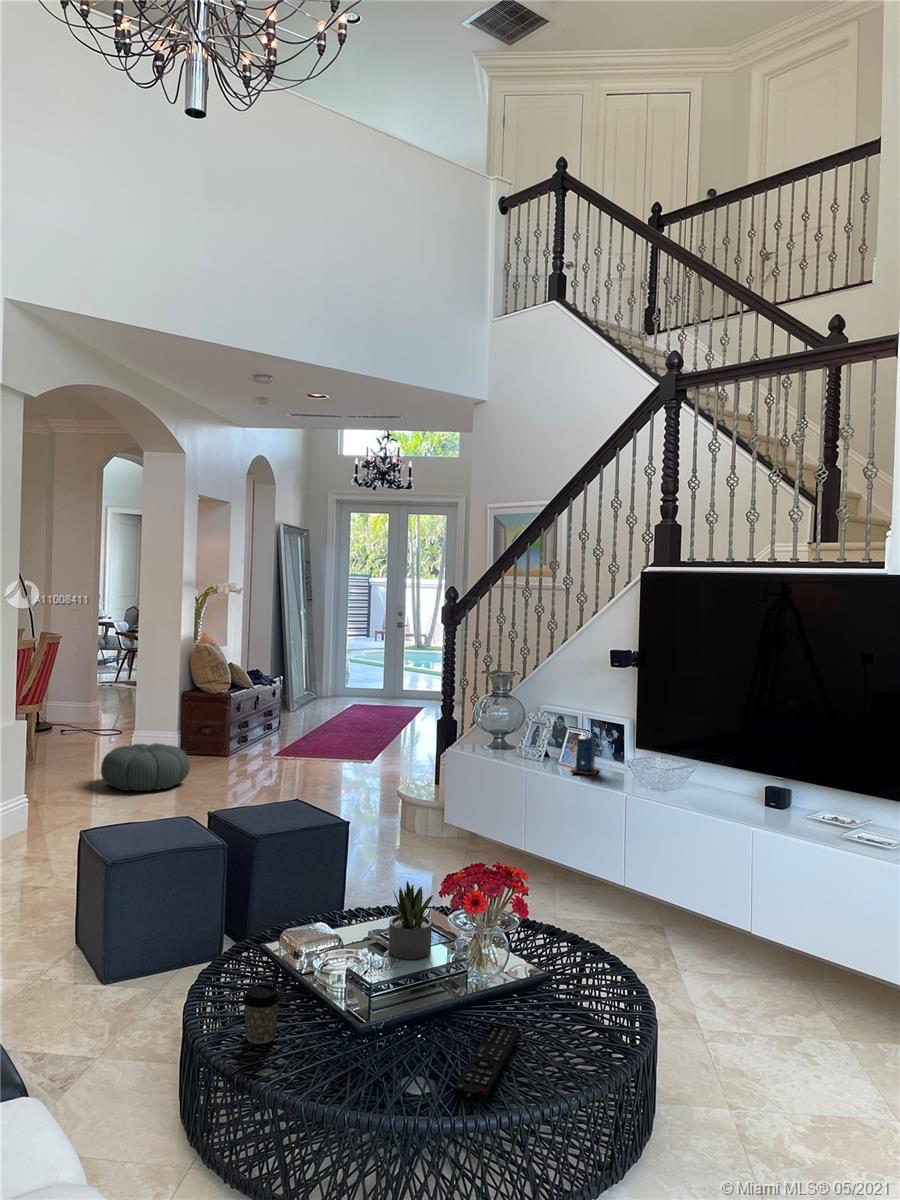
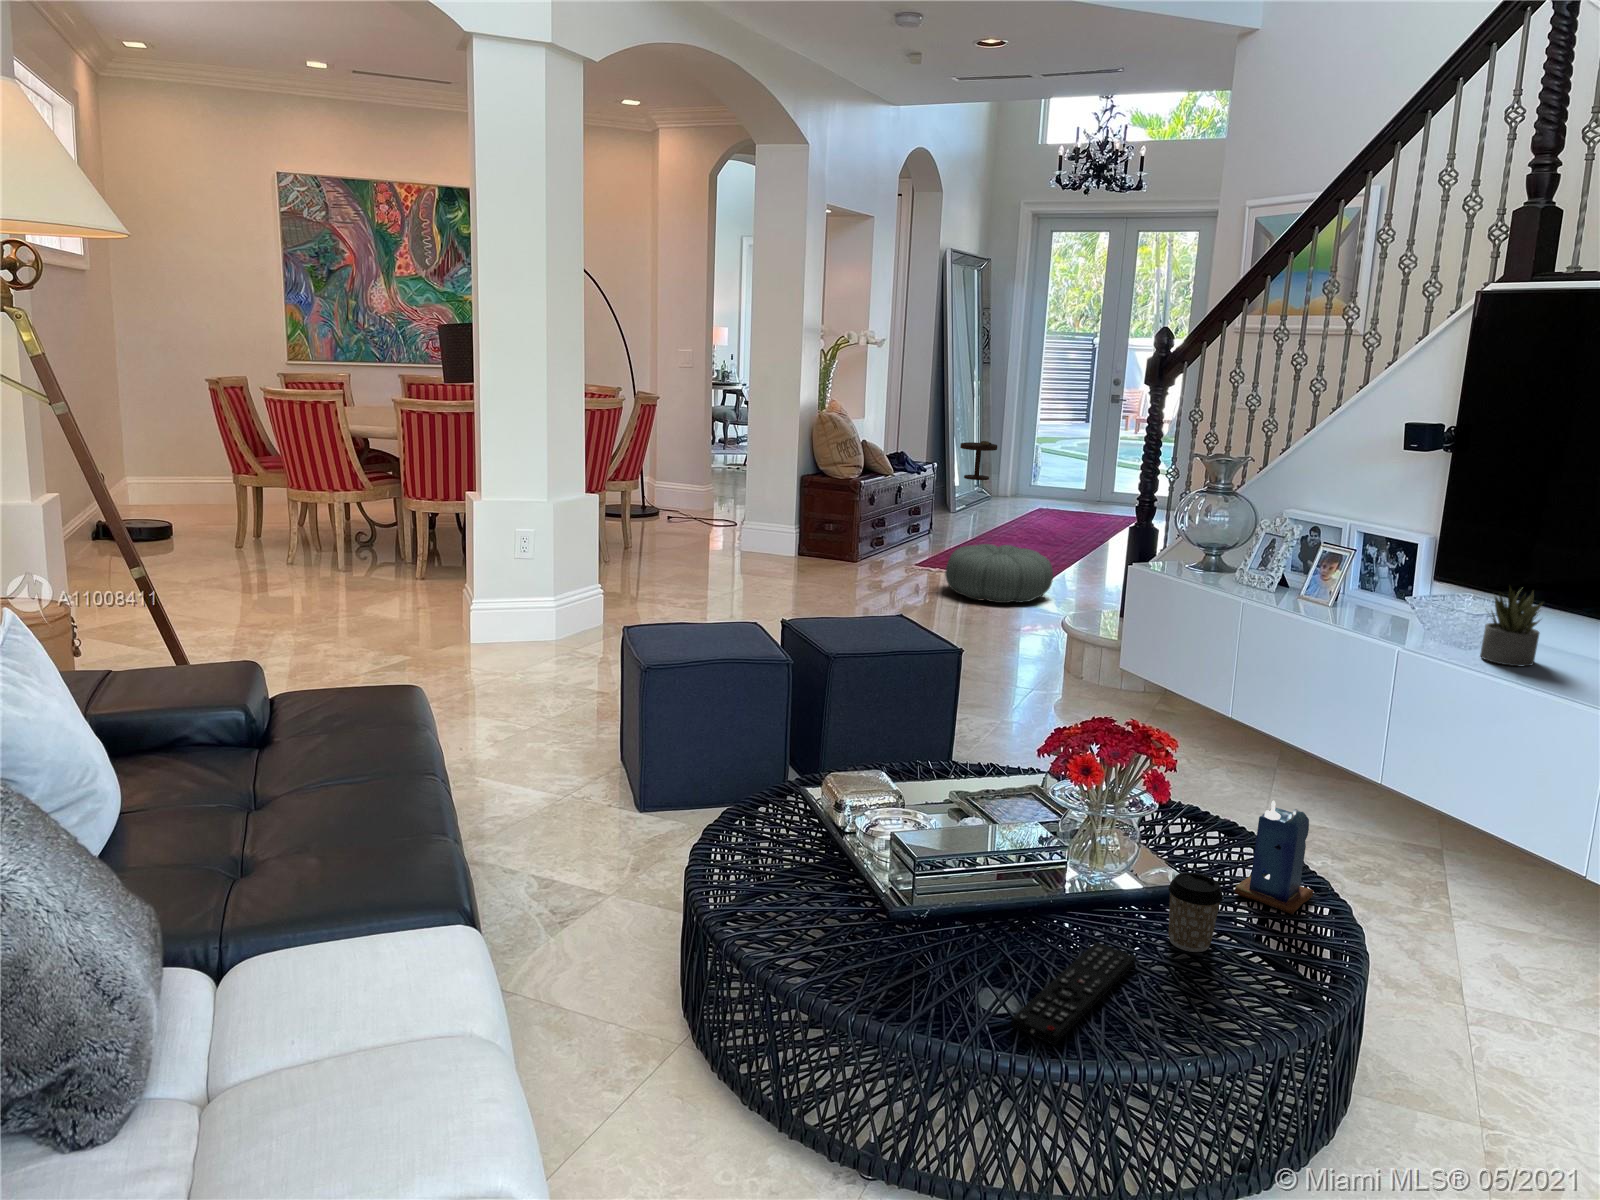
side table: none [295,659,322,710] -> present [960,441,997,480]
candle: present [571,732,599,775] -> present [1234,800,1314,914]
pouf: present [101,743,190,791] -> present [945,544,1053,603]
succulent plant: present [389,881,433,960] -> present [1480,587,1543,666]
coffee cup: present [243,984,280,1044] -> present [1168,873,1223,952]

